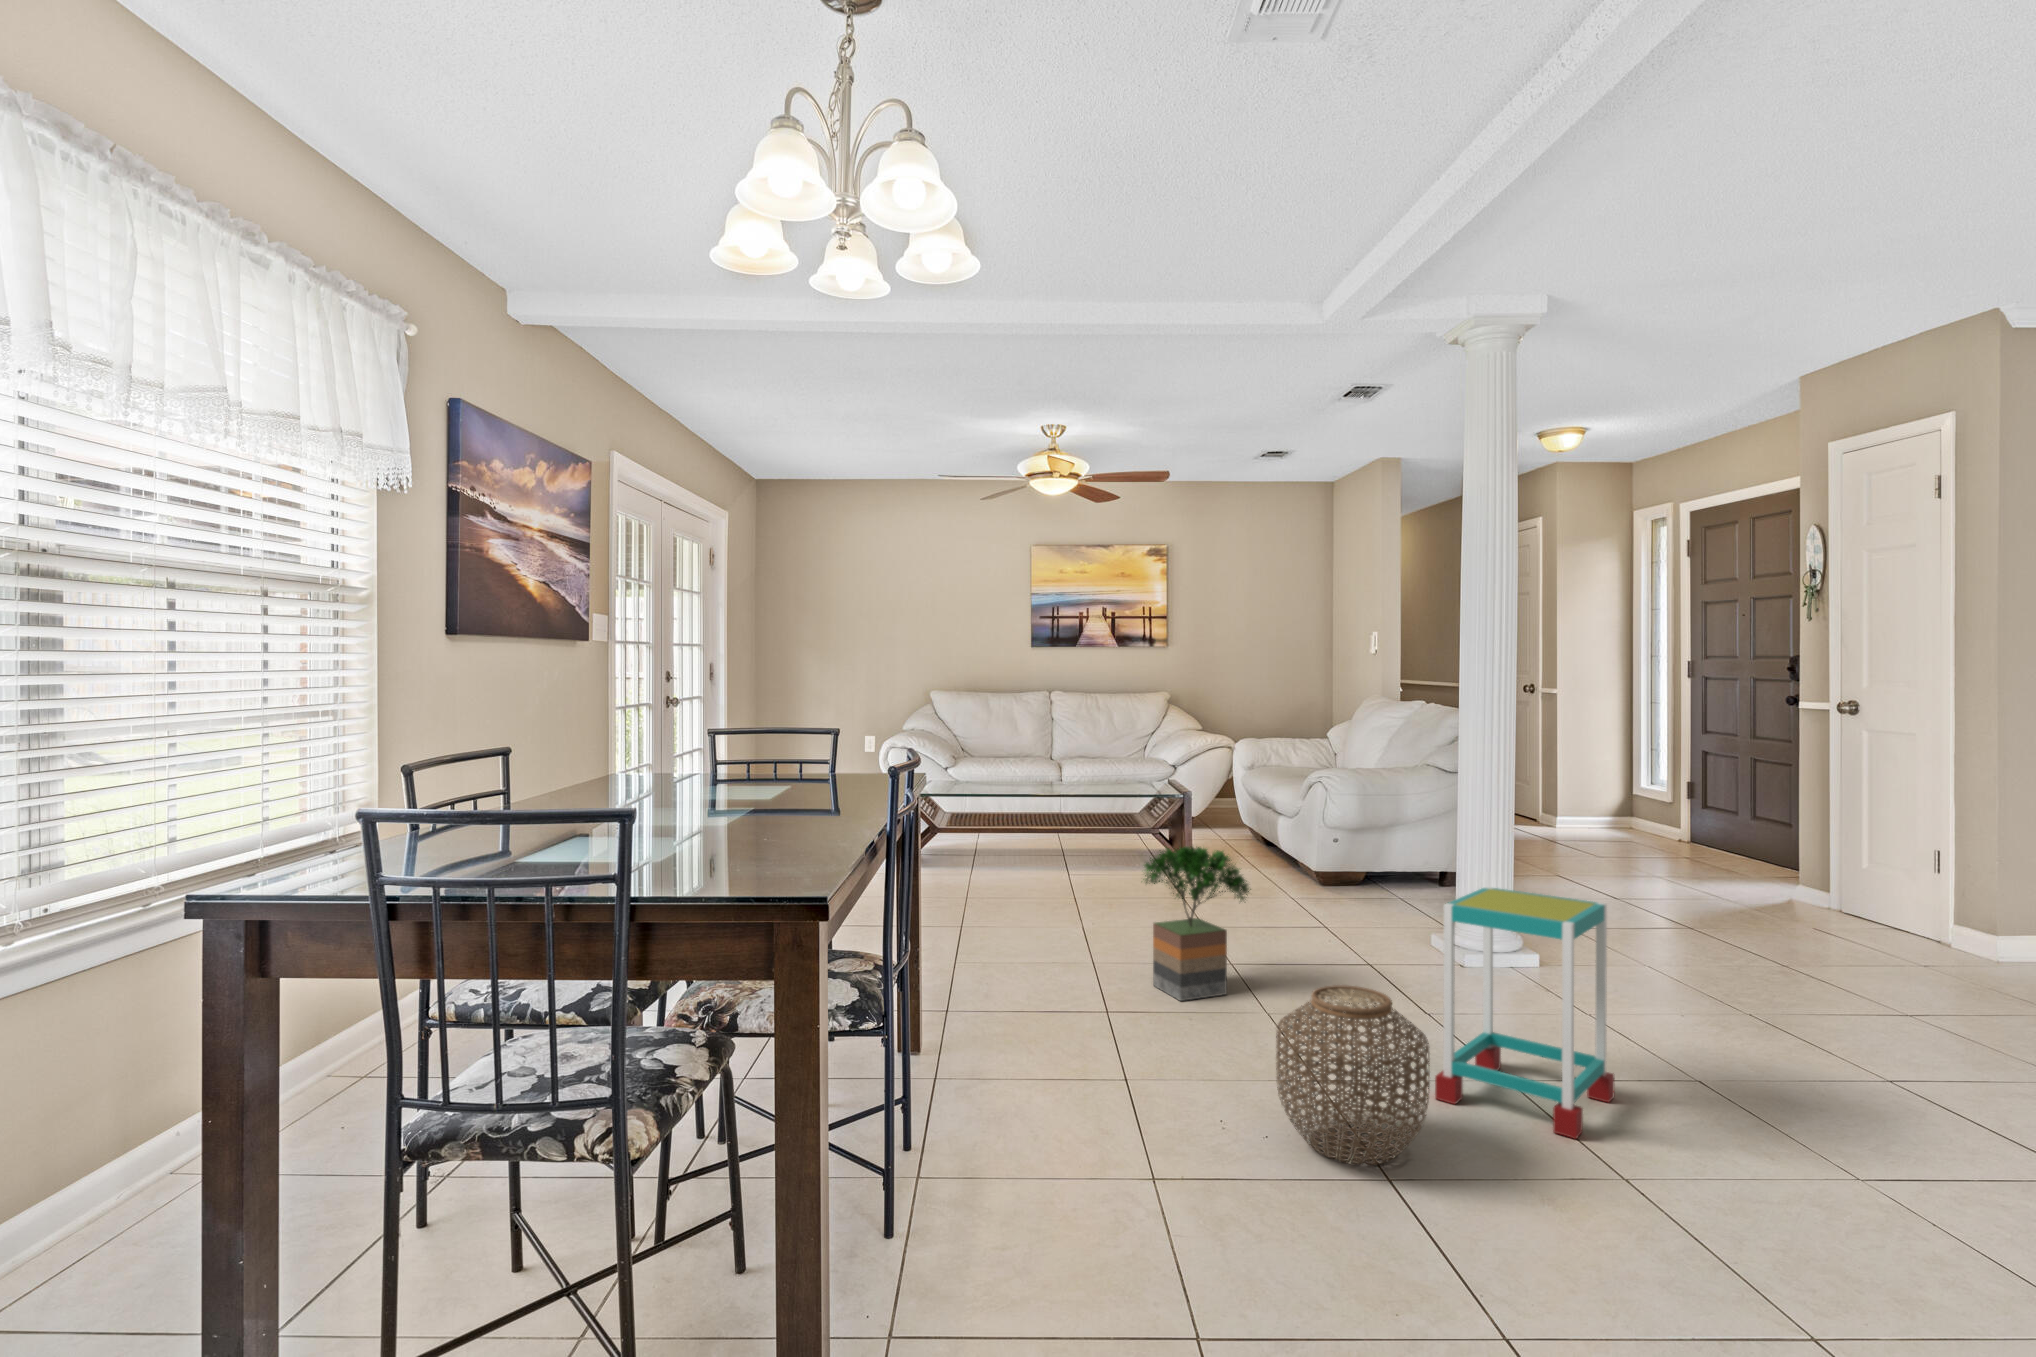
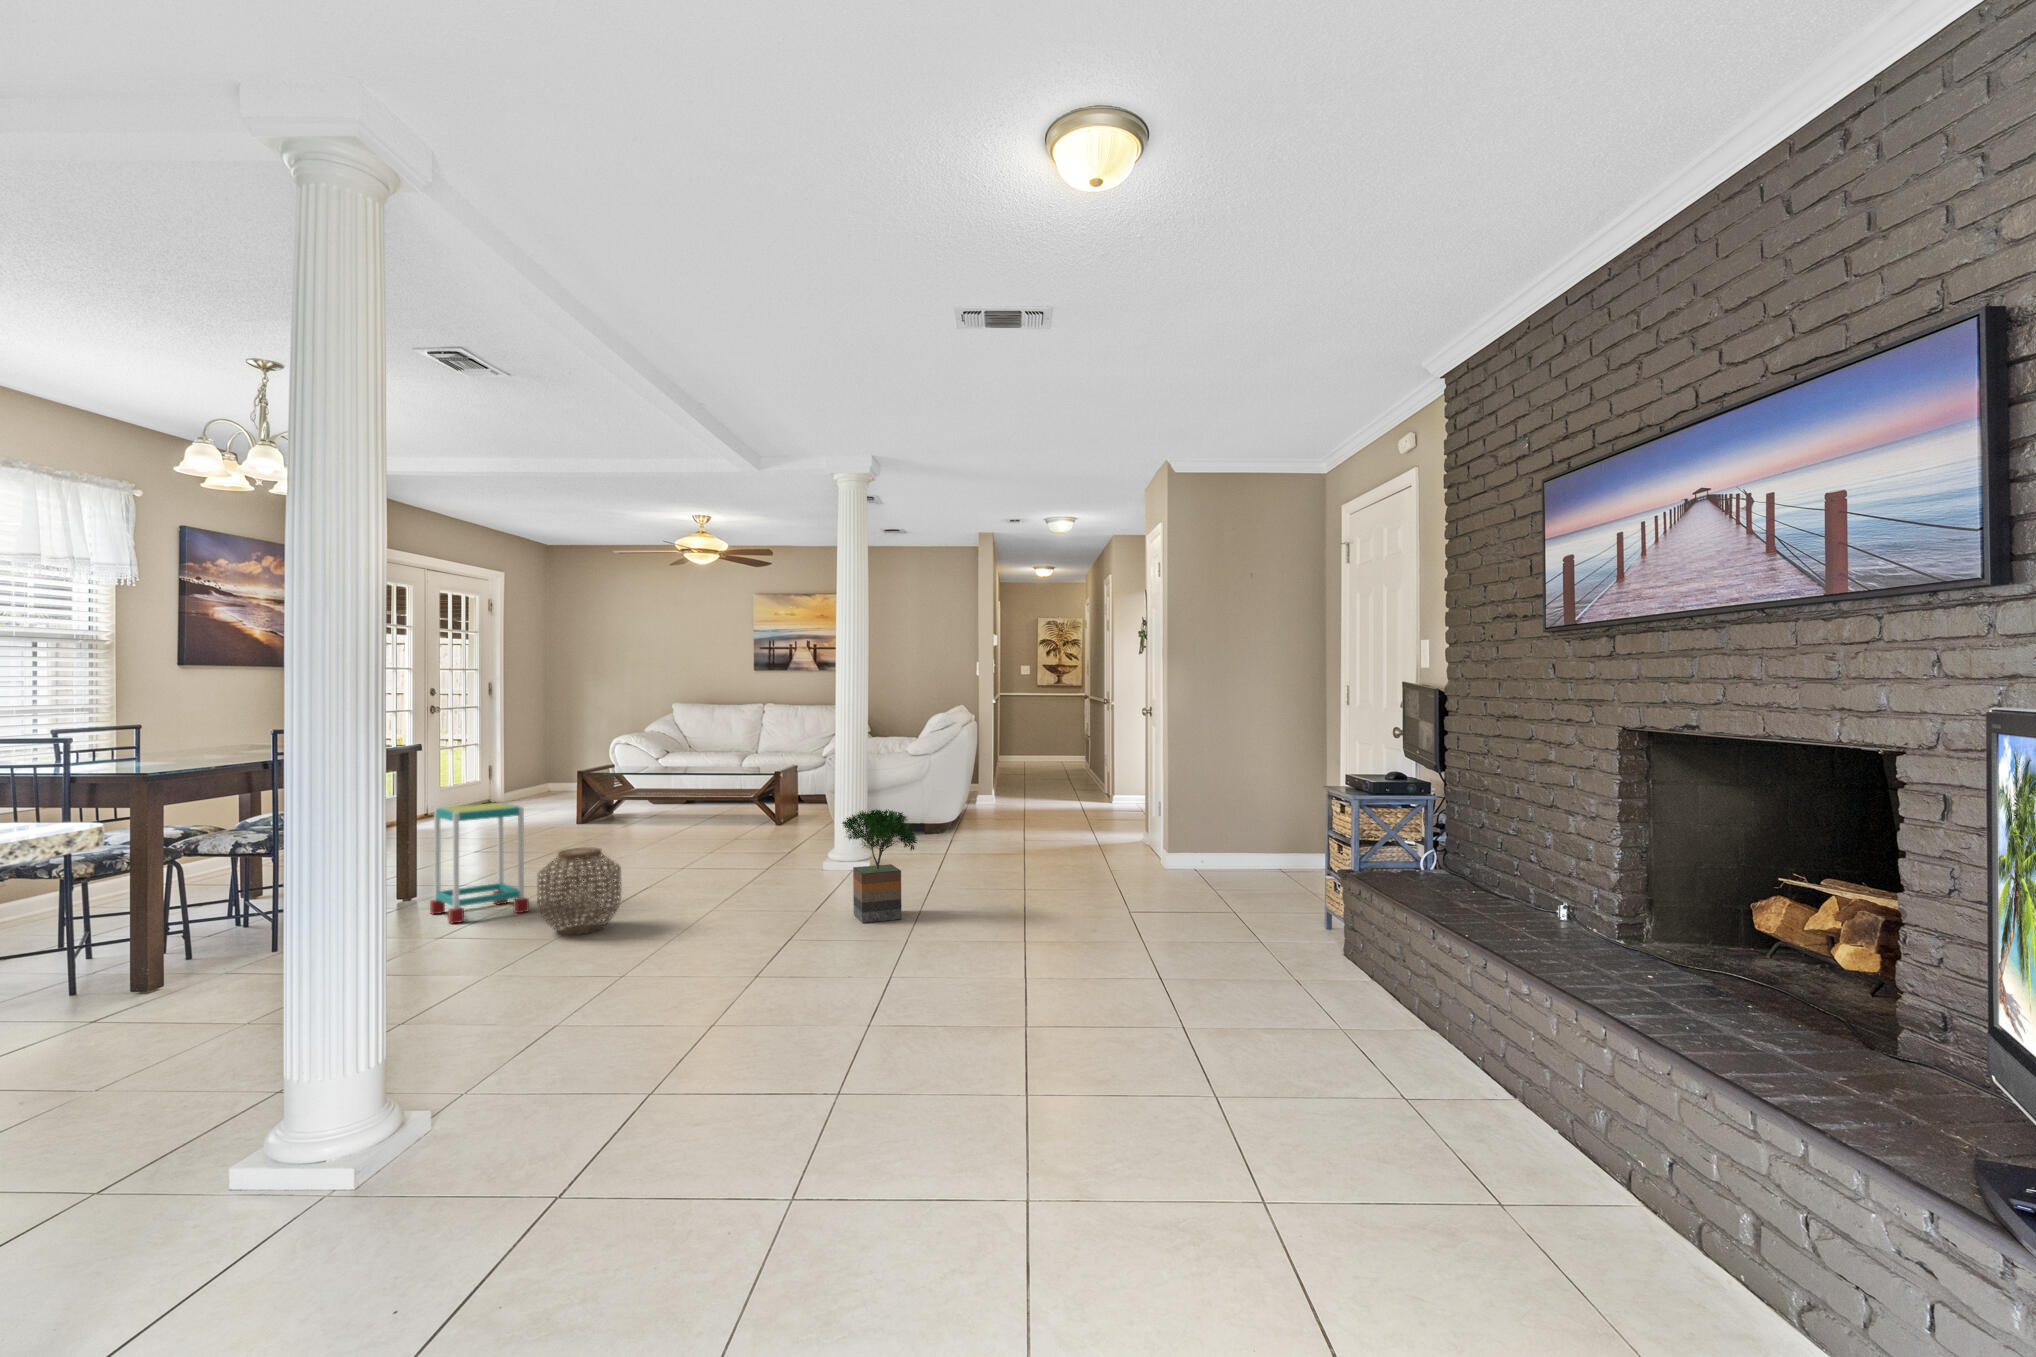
potted tree: present [1143,847,1251,1001] -> present [842,809,917,923]
side table: present [1435,887,1614,1139] -> present [430,803,529,923]

